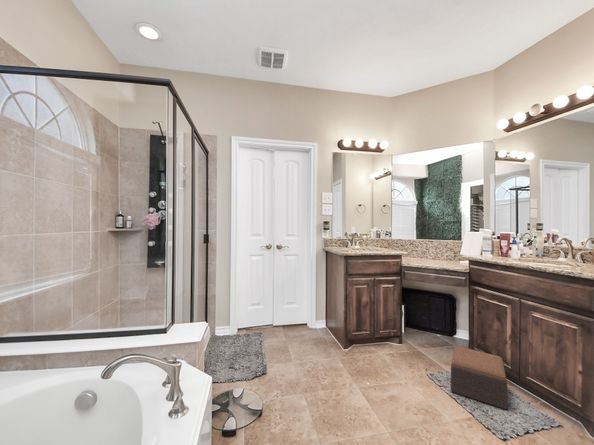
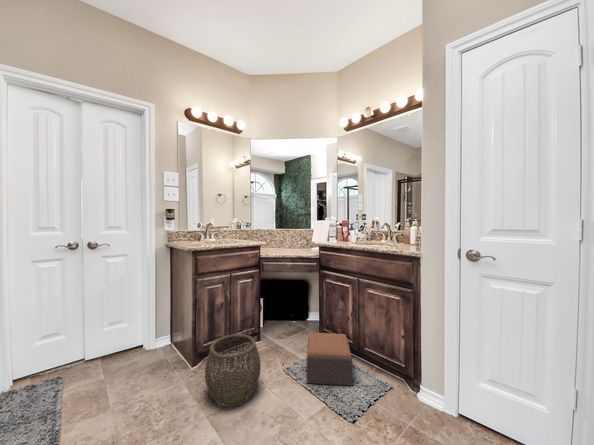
woven basket: none [355,329,404,385] -> present [205,334,261,405]

